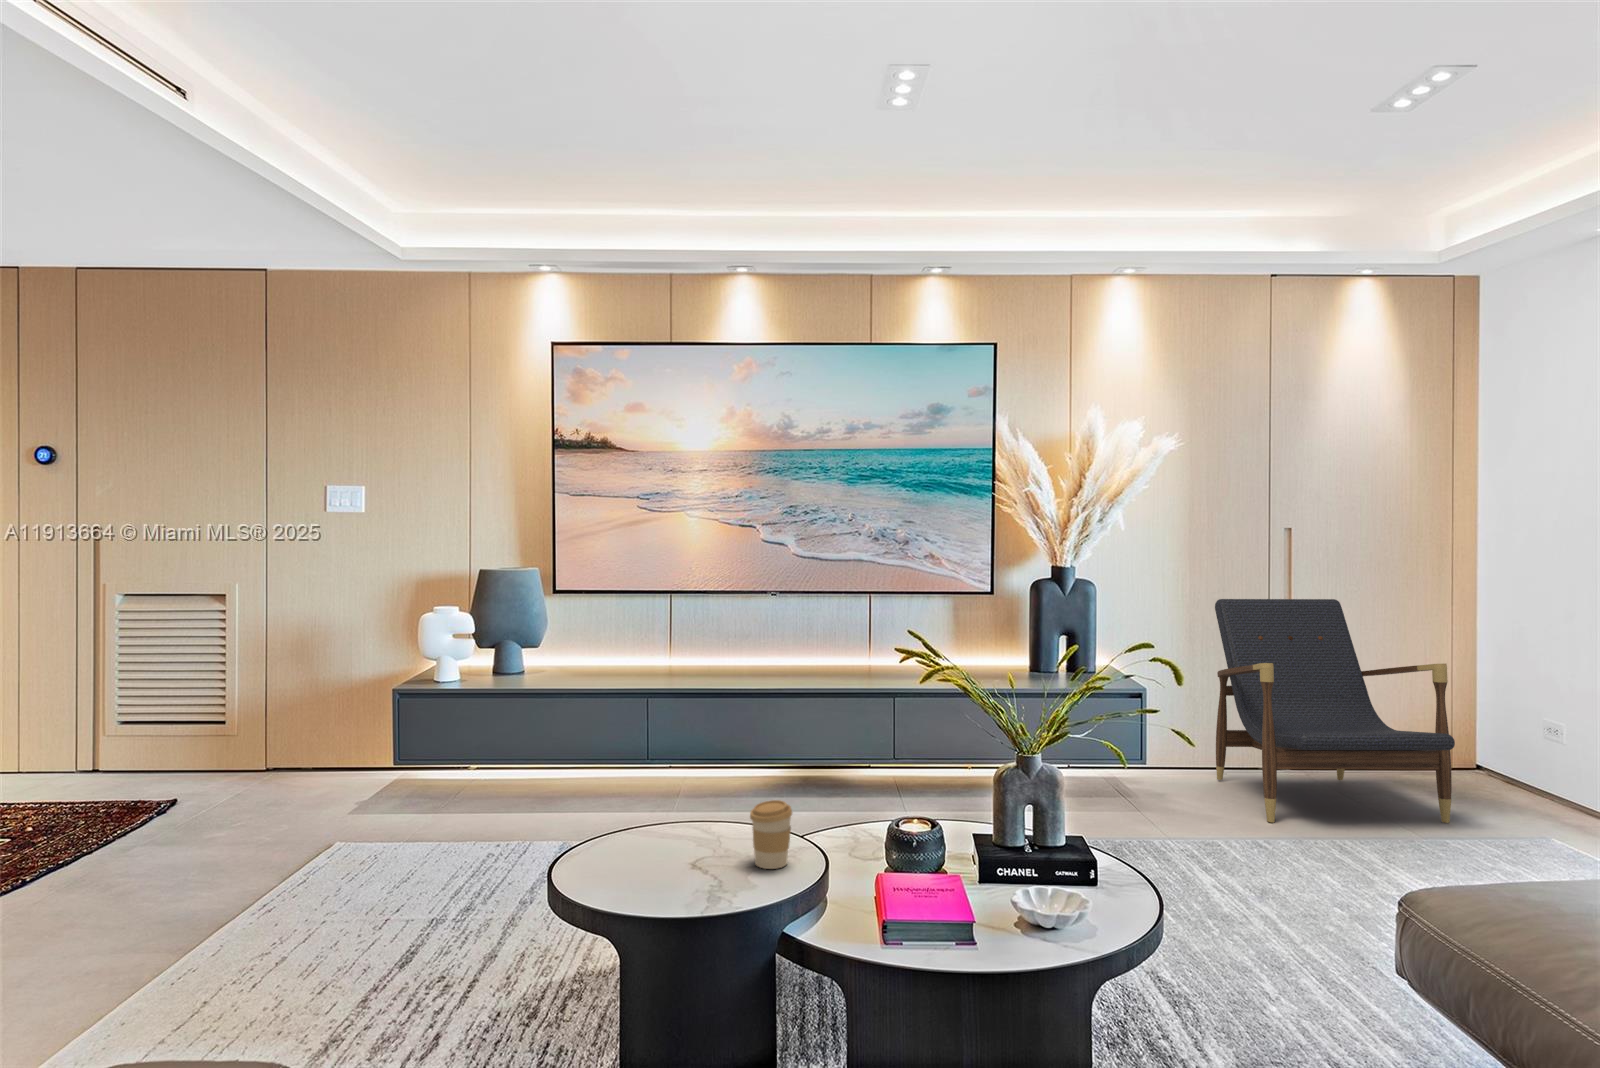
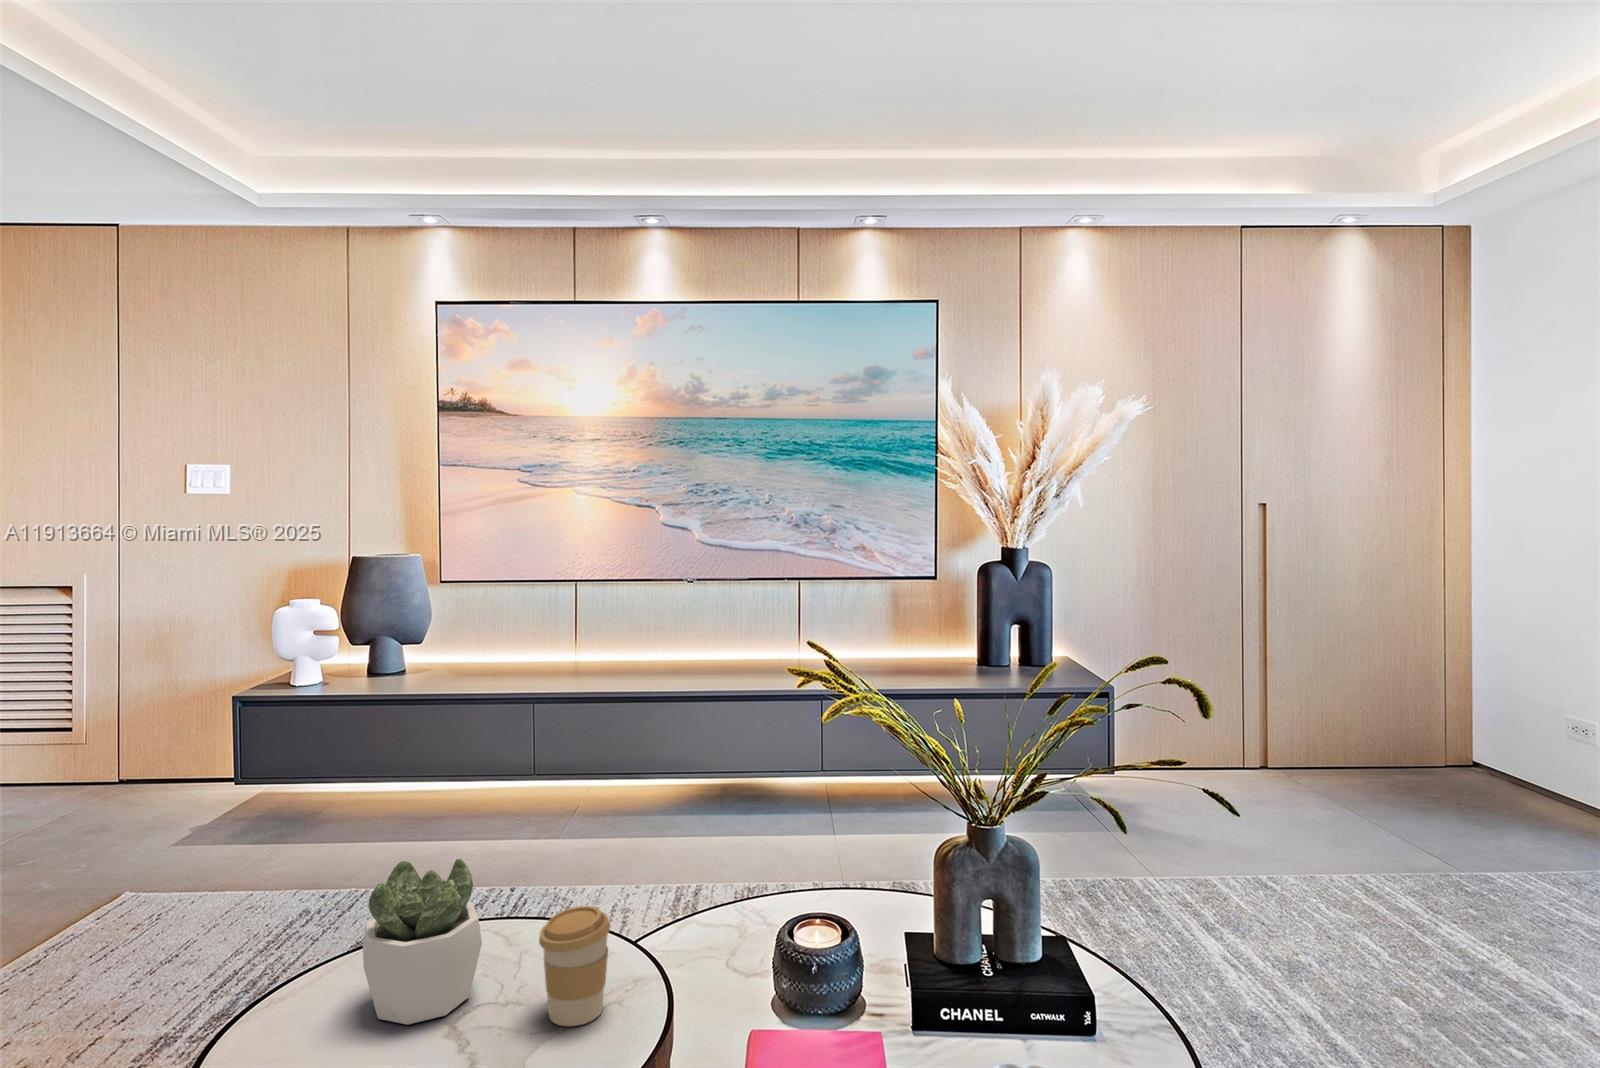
lounge chair: present [1215,599,1455,823] -> none [1188,586,1484,853]
succulent plant: none [638,771,710,866] -> present [363,859,482,1025]

